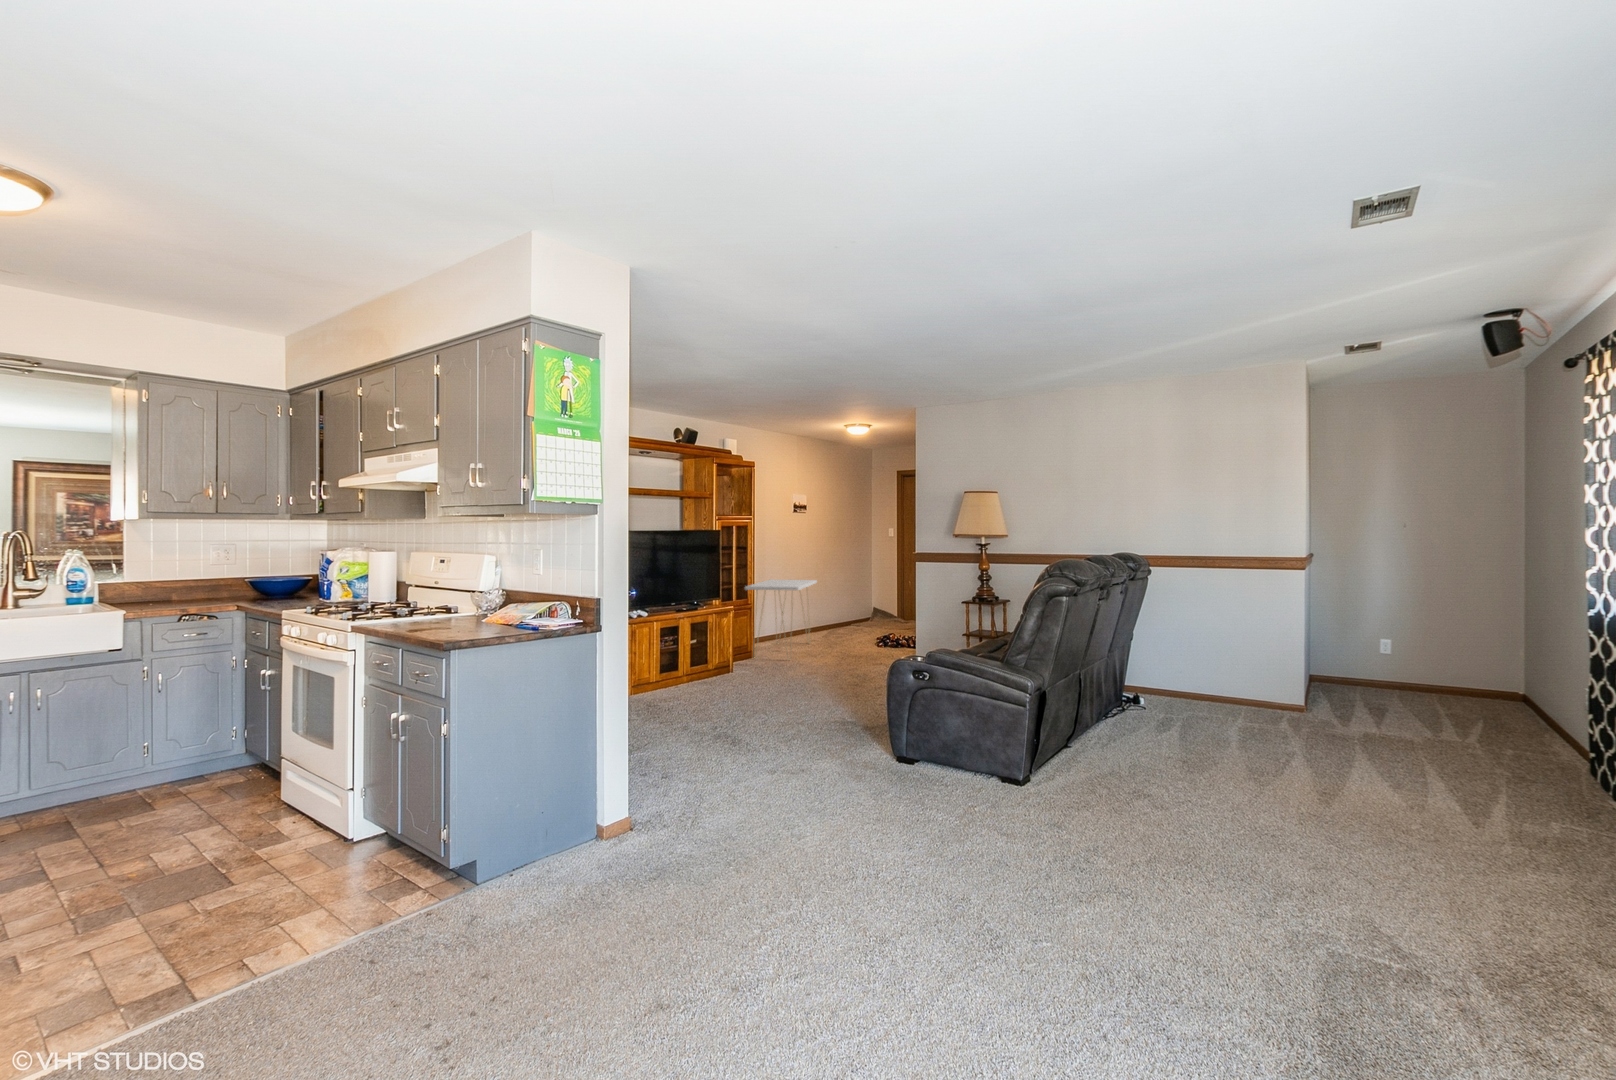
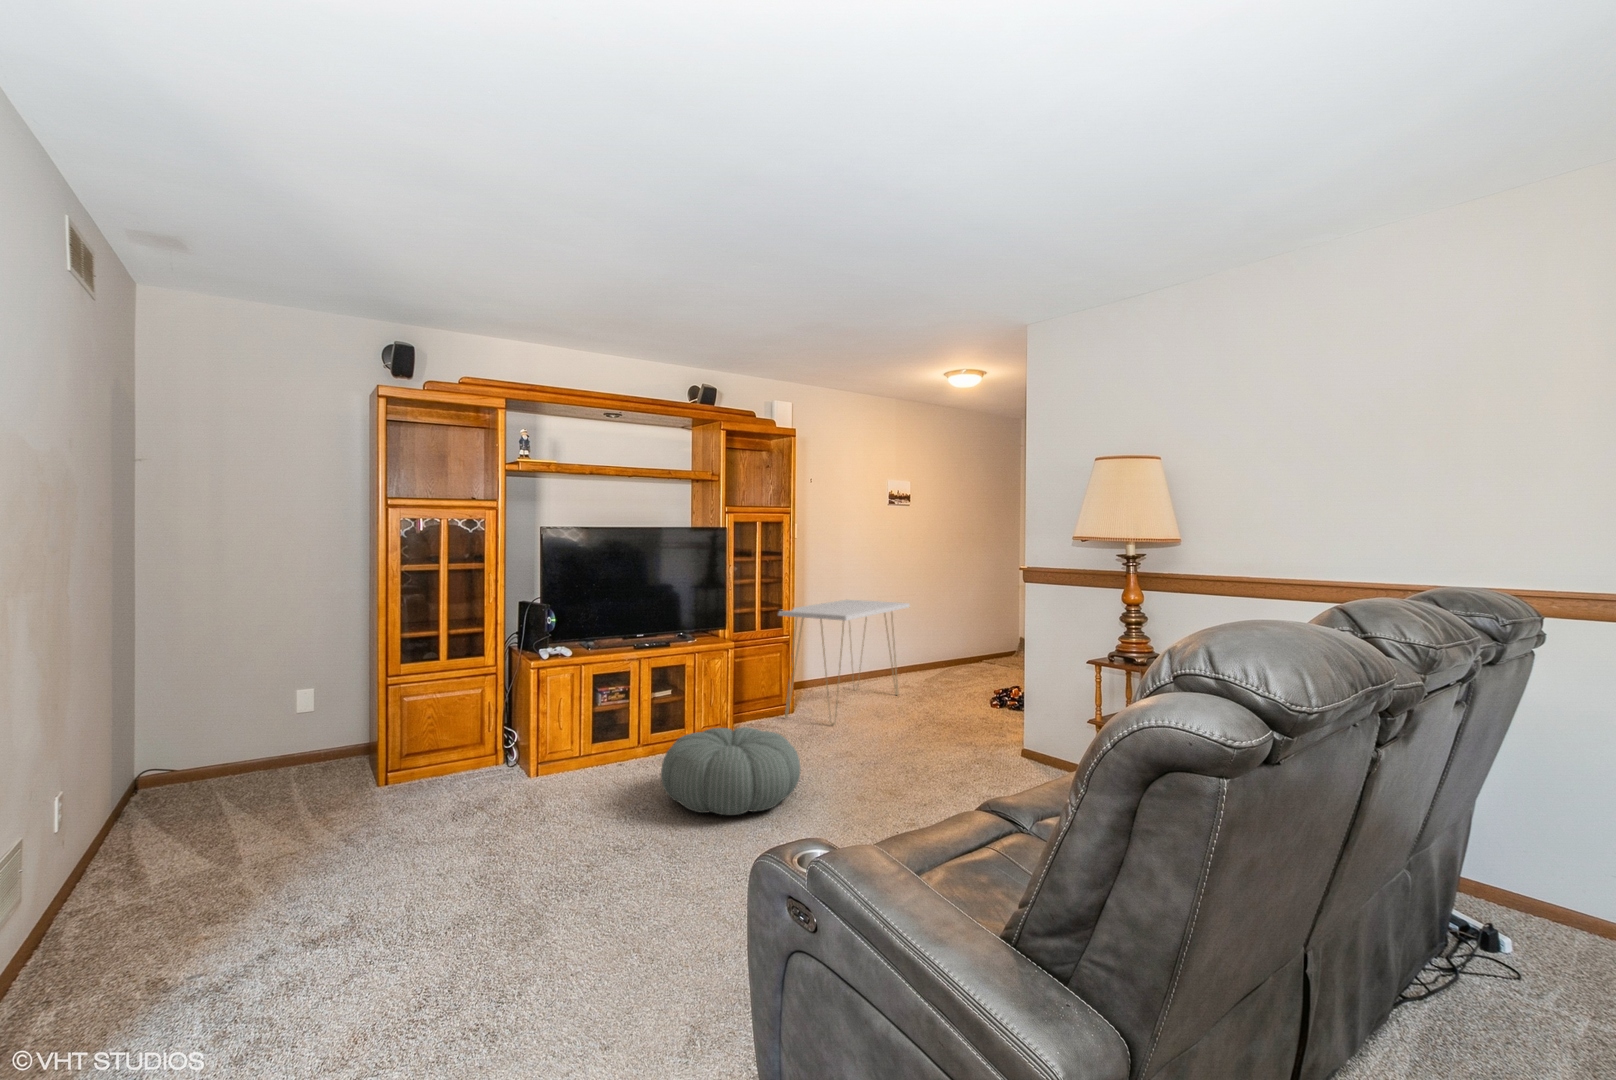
pouf: none [735,653,817,698] -> present [661,727,801,815]

